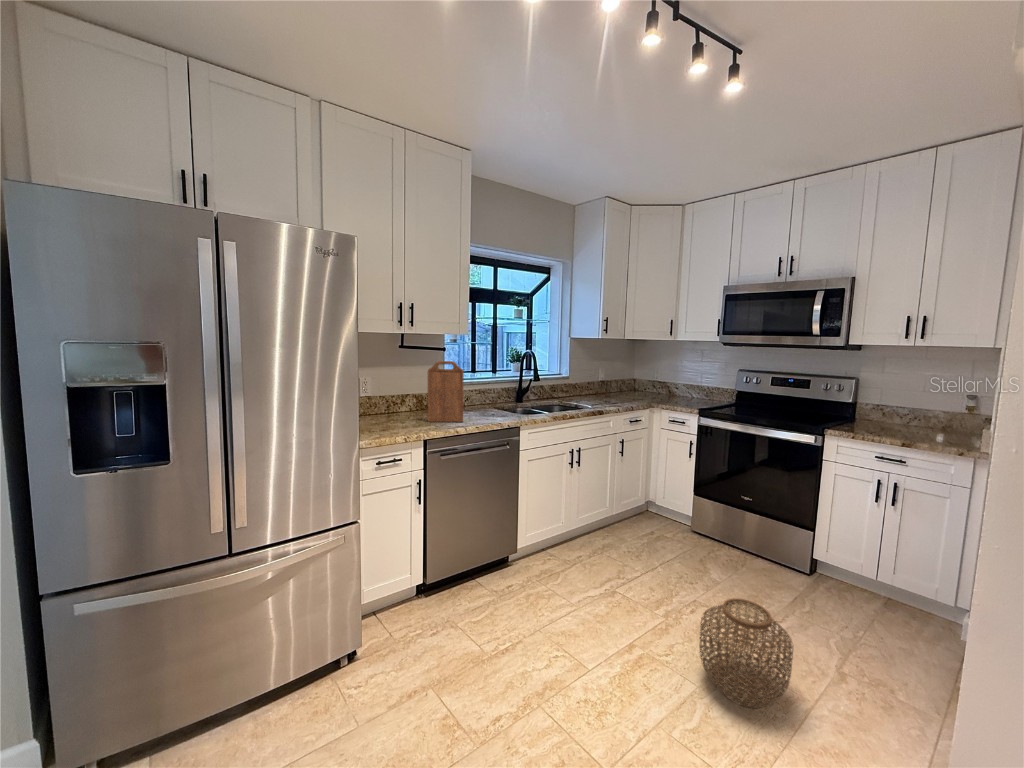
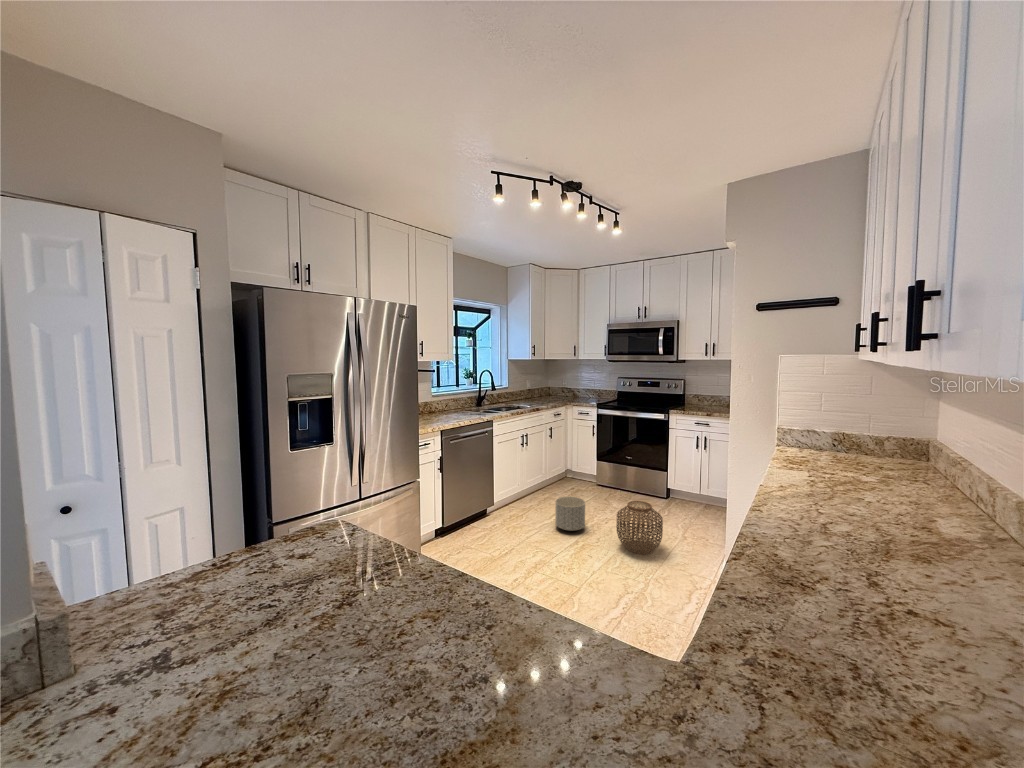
cutting board: present [428,361,464,422] -> none [435,378,459,420]
planter: none [600,560,652,623] -> present [555,496,585,531]

